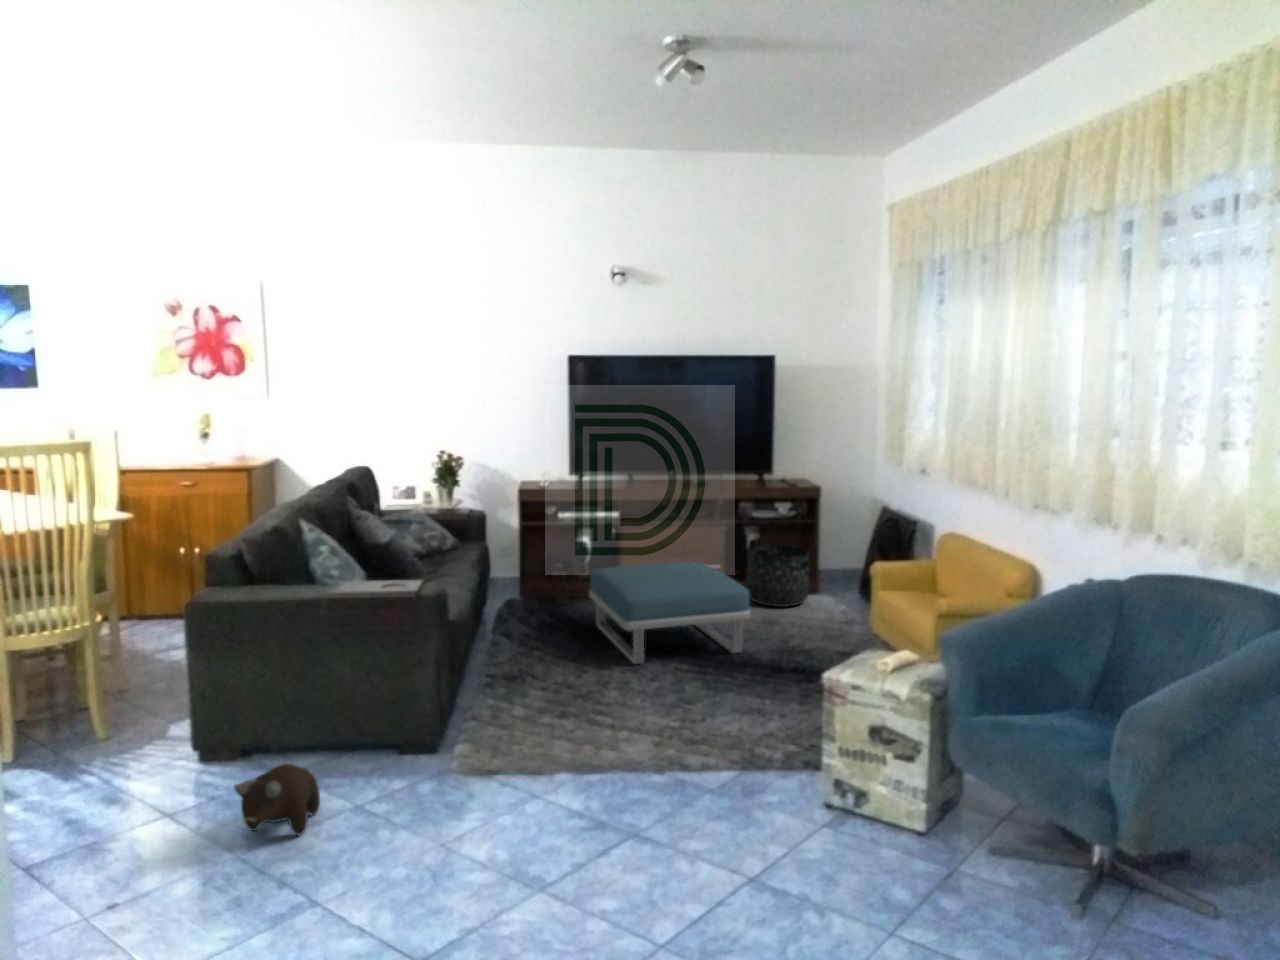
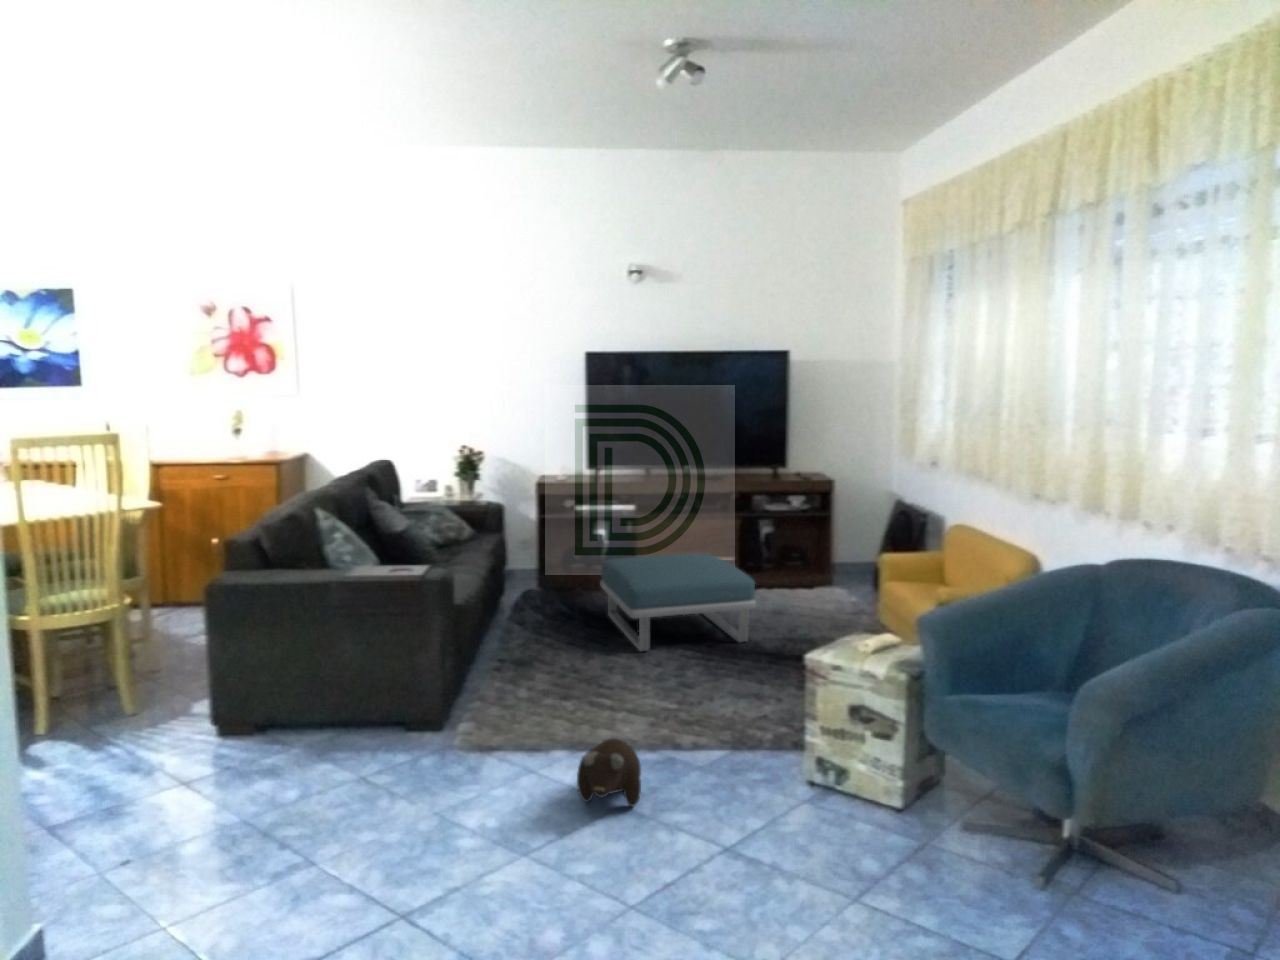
basket: present [746,545,809,607] -> none [759,538,822,599]
plush toy: present [234,764,320,835] -> present [577,738,641,807]

